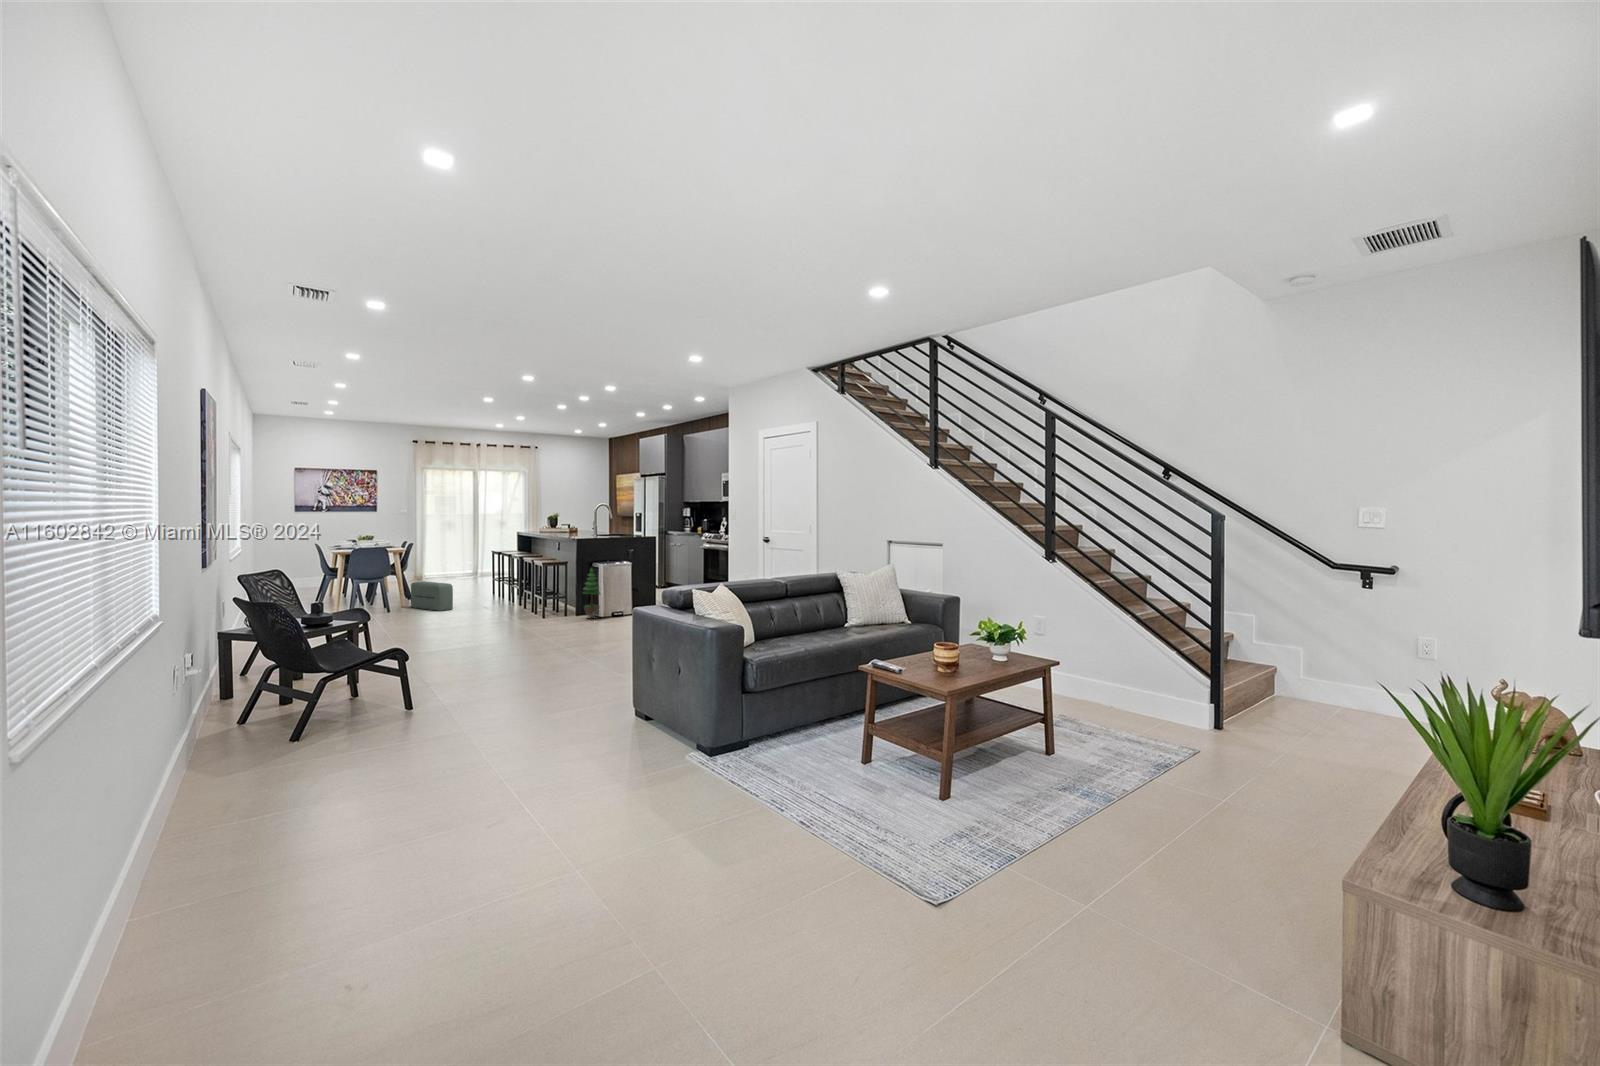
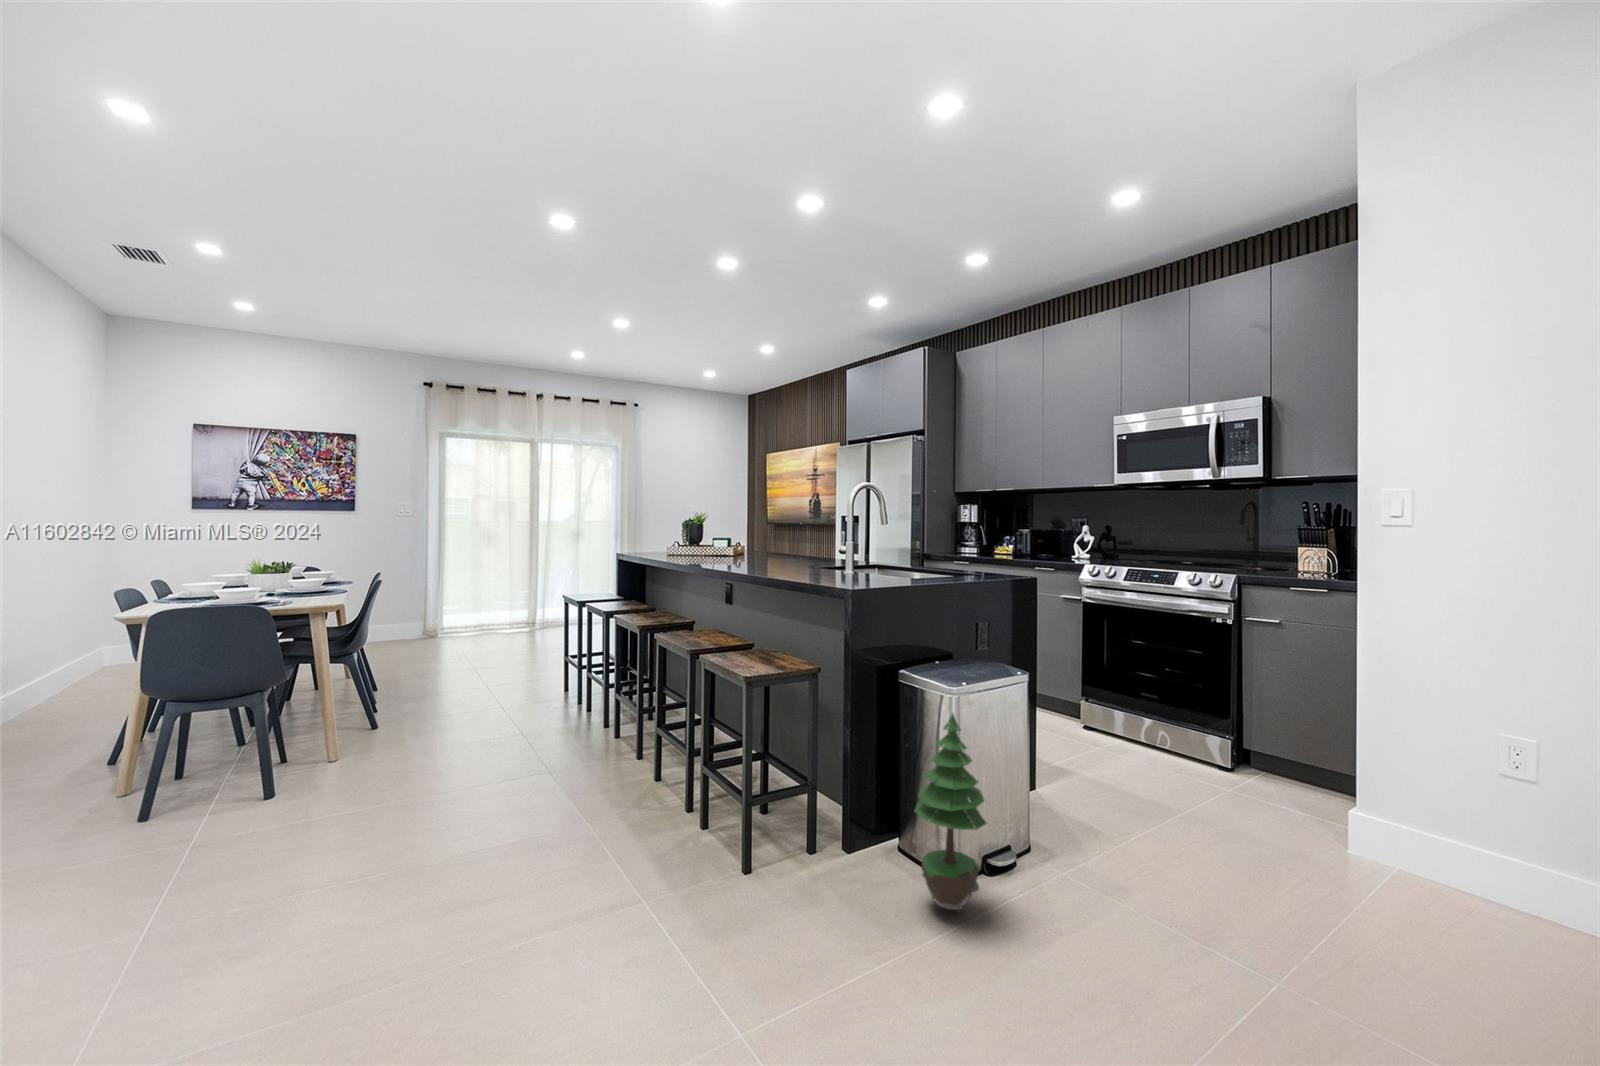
pouf: present [411,581,453,611] -> none [343,699,454,810]

